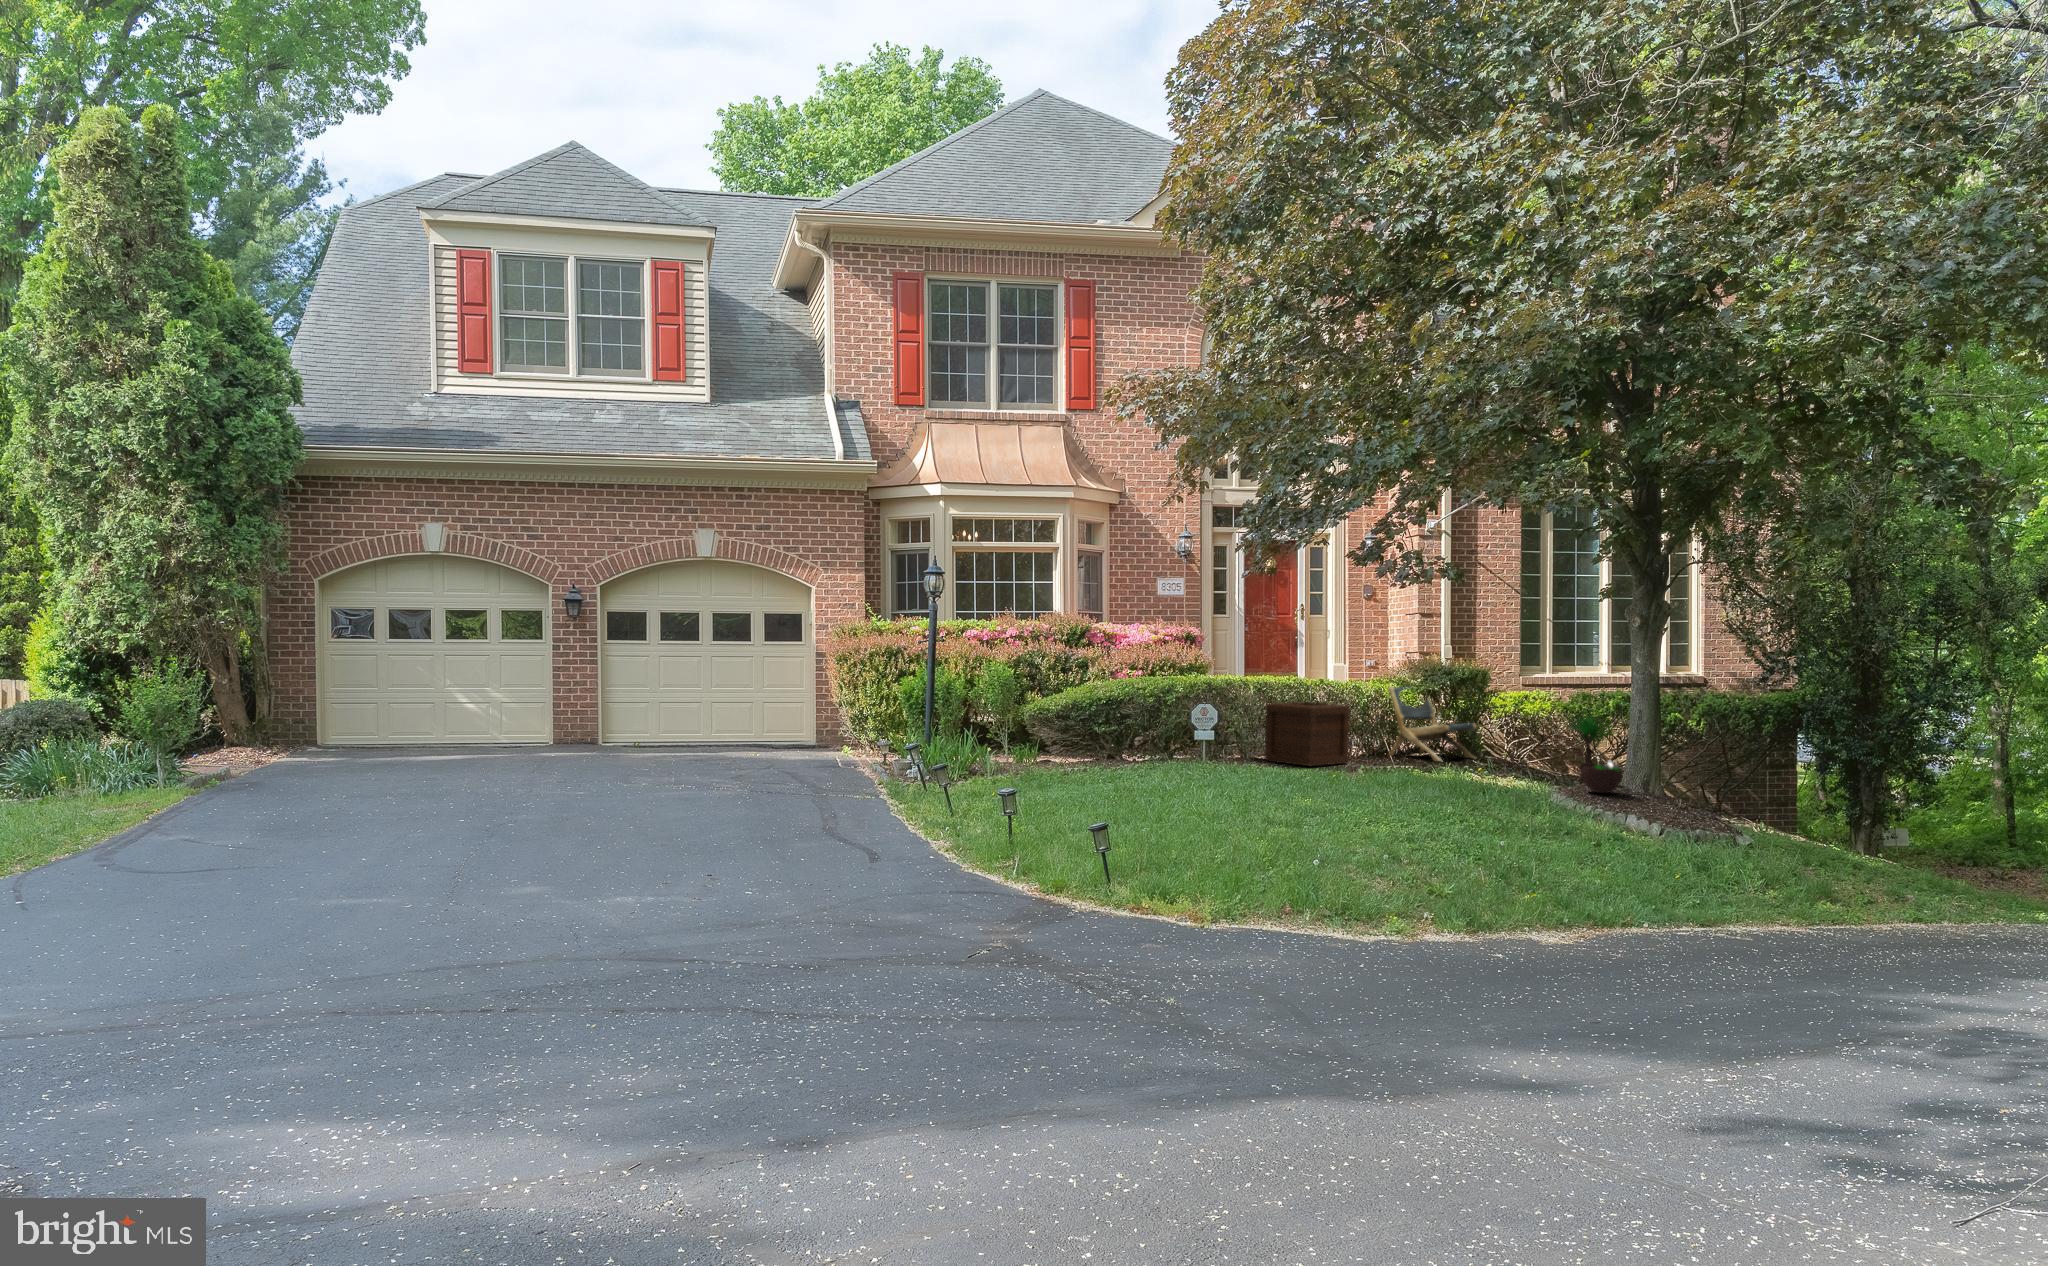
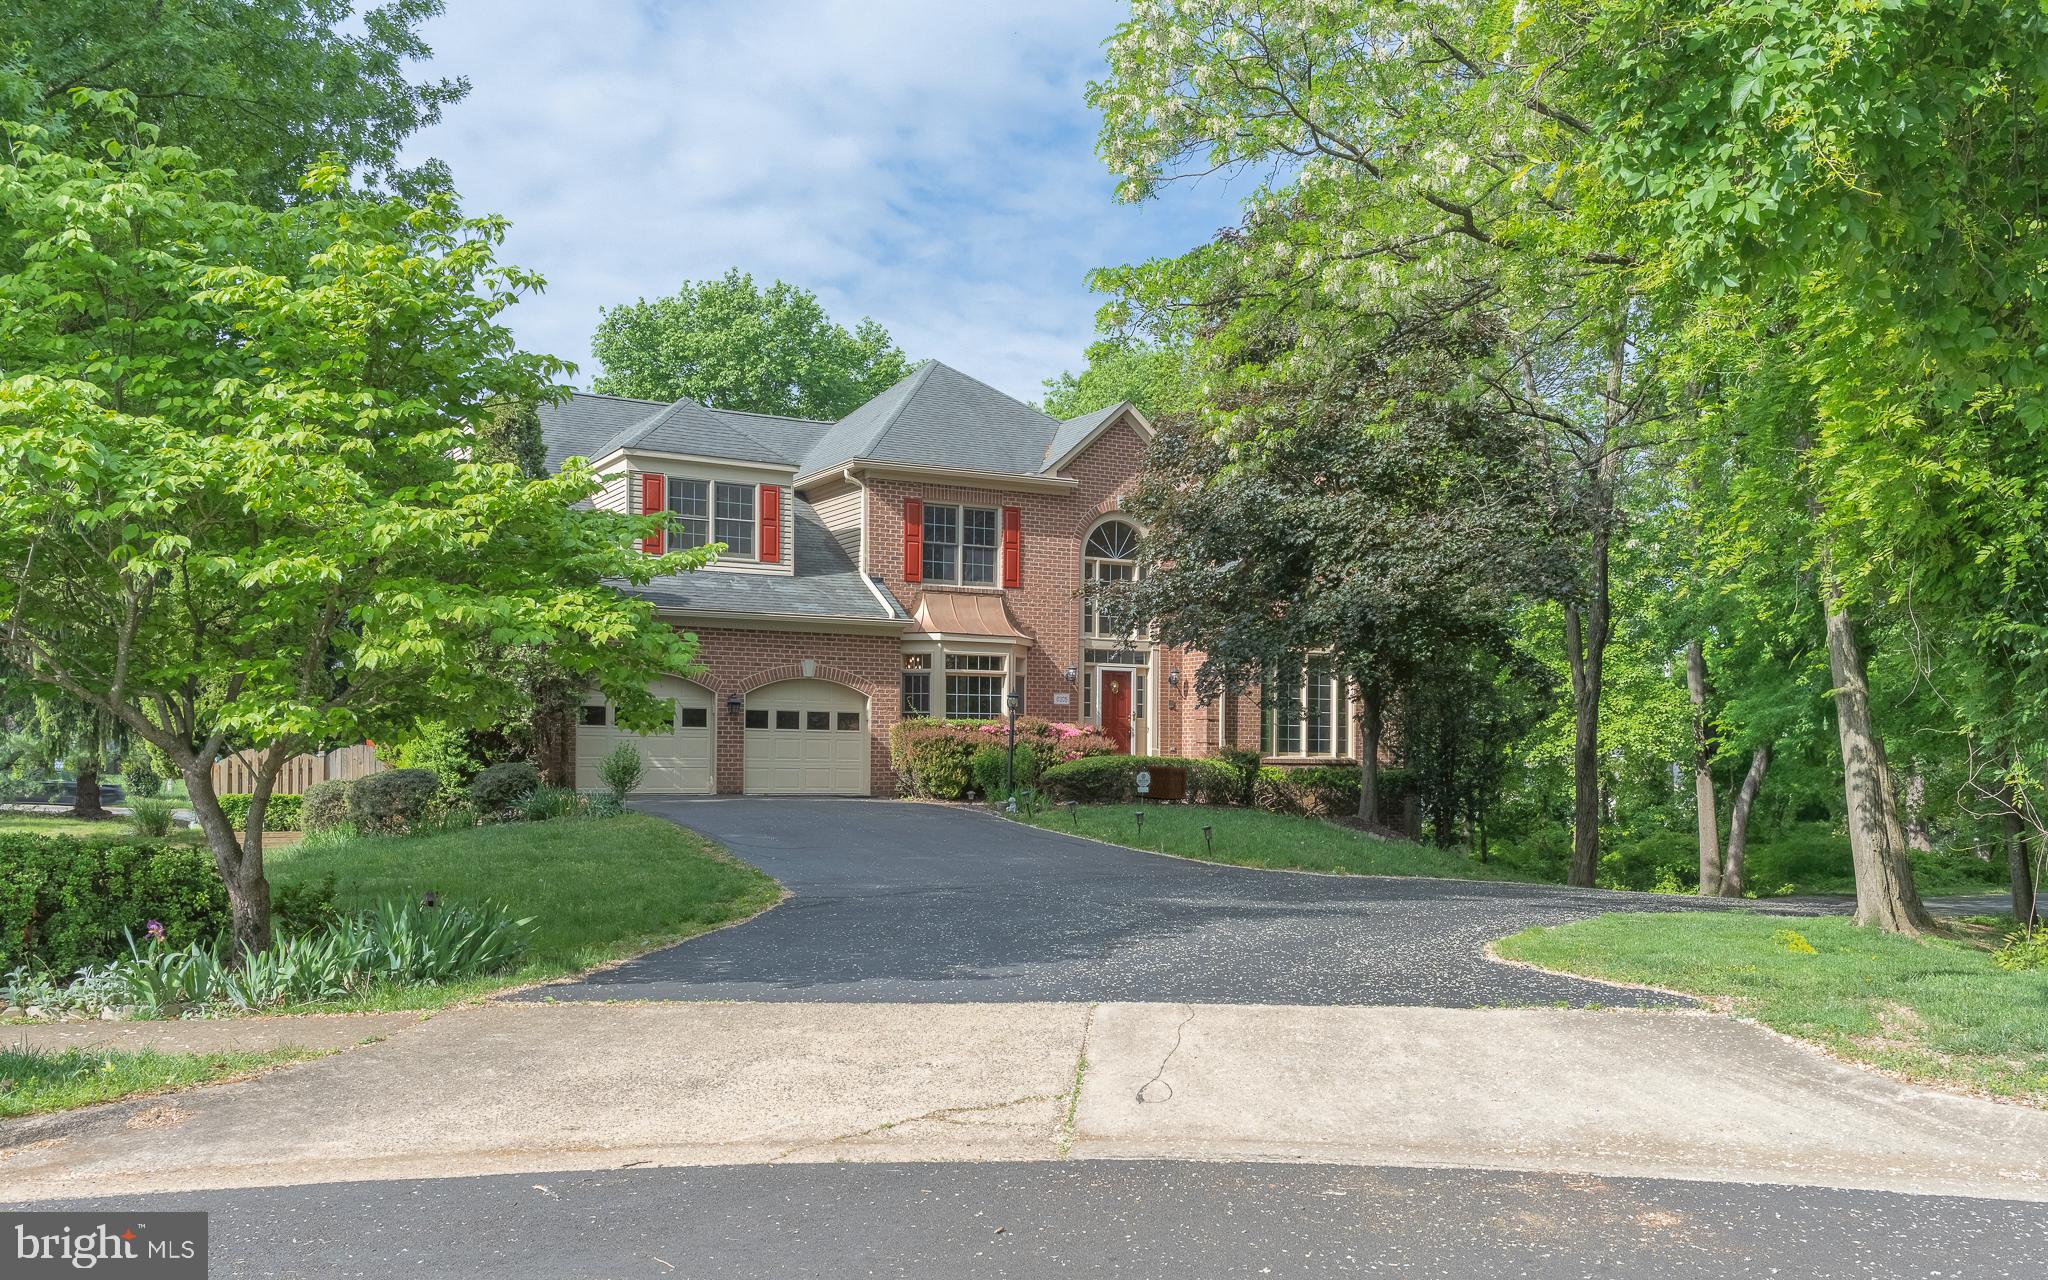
lounge chair: present [1388,687,1476,761] -> none [1199,759,1246,798]
potted tree: present [1569,713,1623,793] -> none [1297,766,1322,810]

